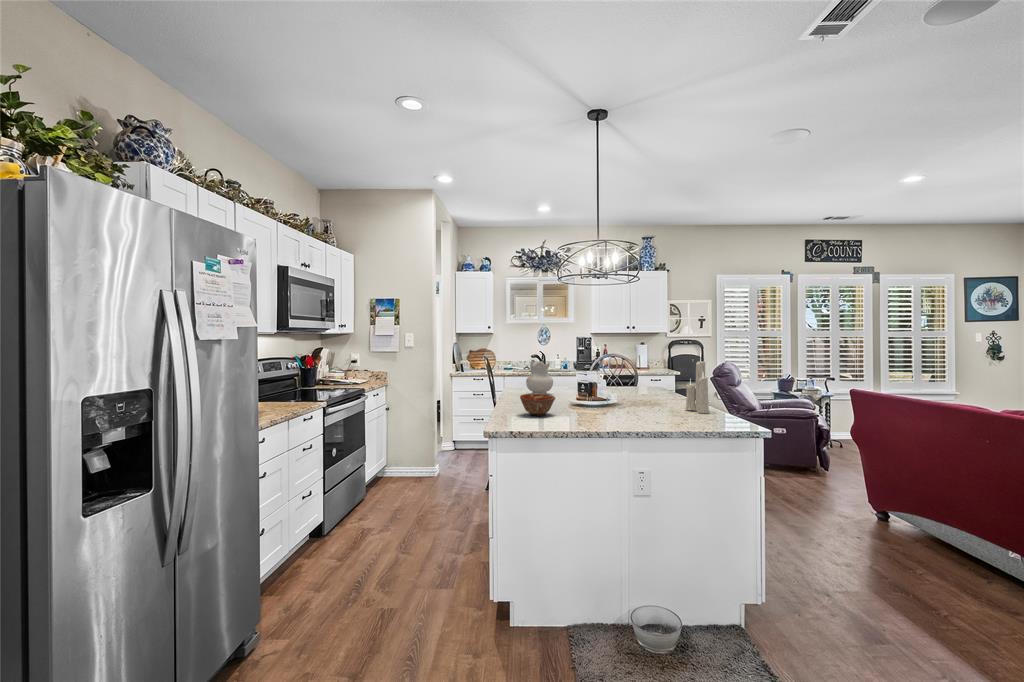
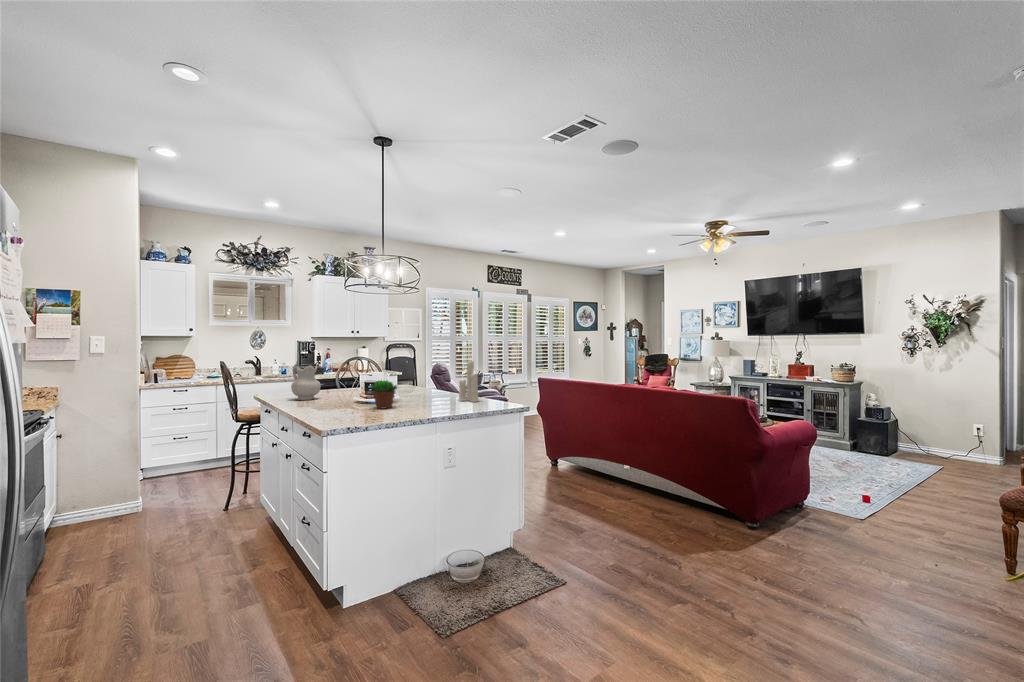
succulent plant: none [574,379,607,411] -> present [371,380,397,408]
ceramic bowl: present [520,394,555,416] -> none [325,396,361,416]

